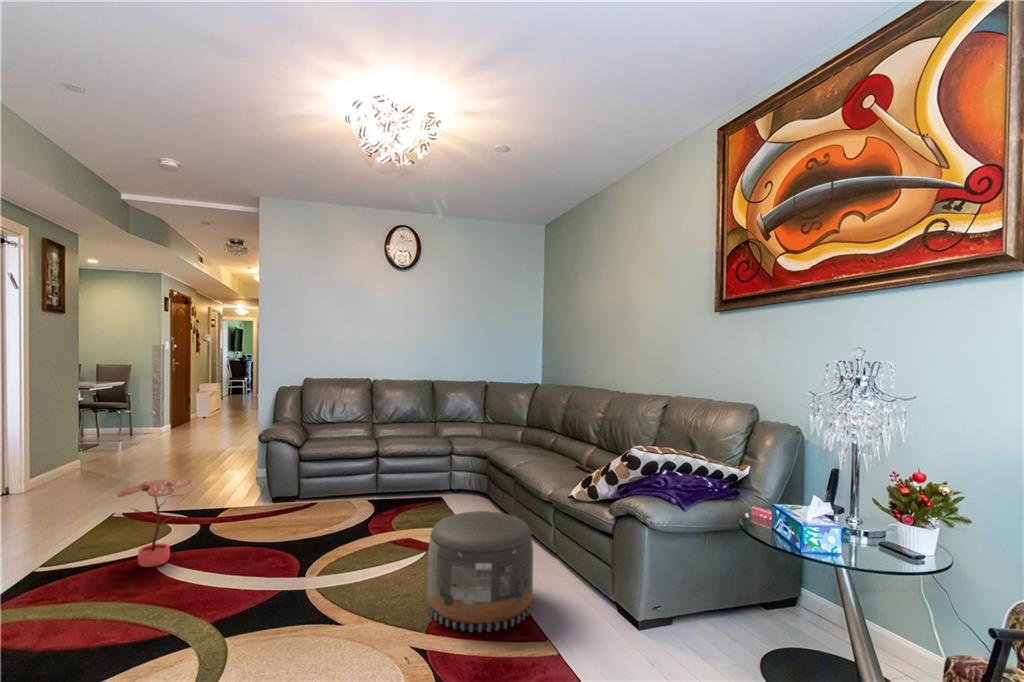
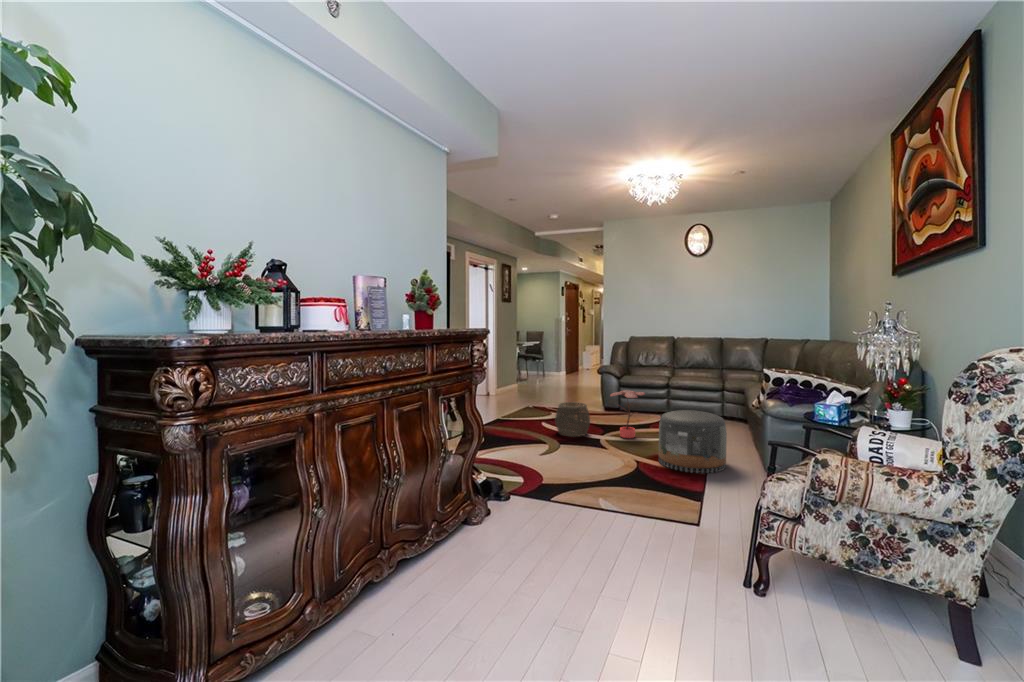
potted plant: present [117,479,191,567] -> present [610,390,645,438]
woven basket: none [198,514,274,591] -> present [555,402,590,436]

